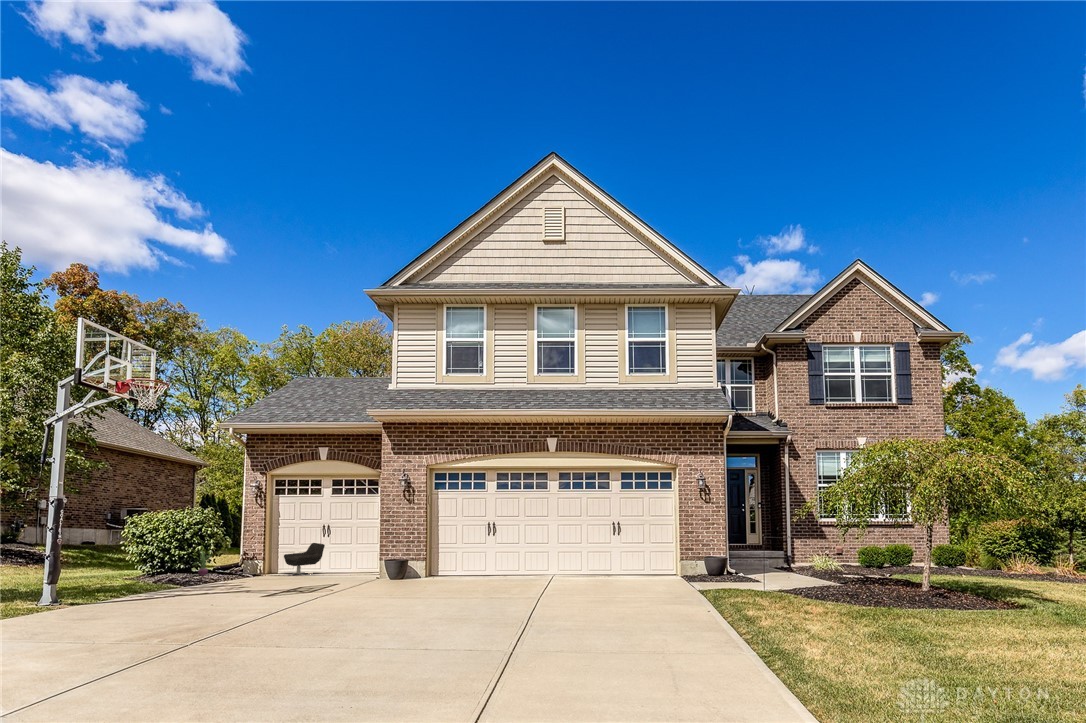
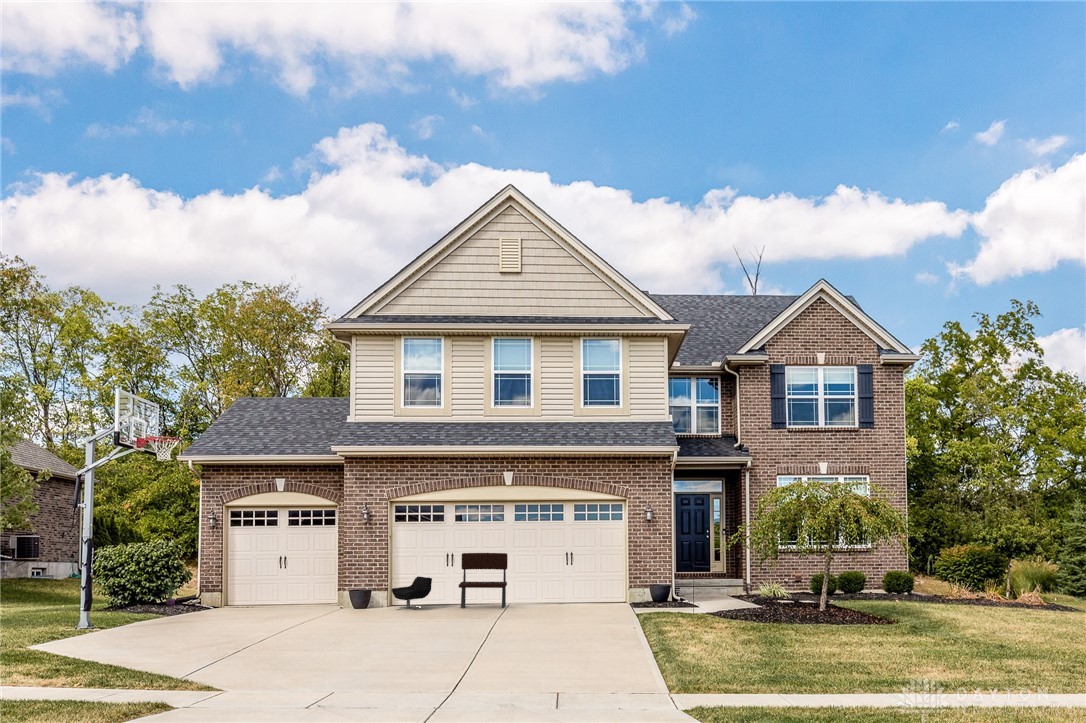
bench: none [501,523,552,582] -> present [459,553,508,608]
lounge chair: present [284,543,325,576] -> present [392,576,432,610]

